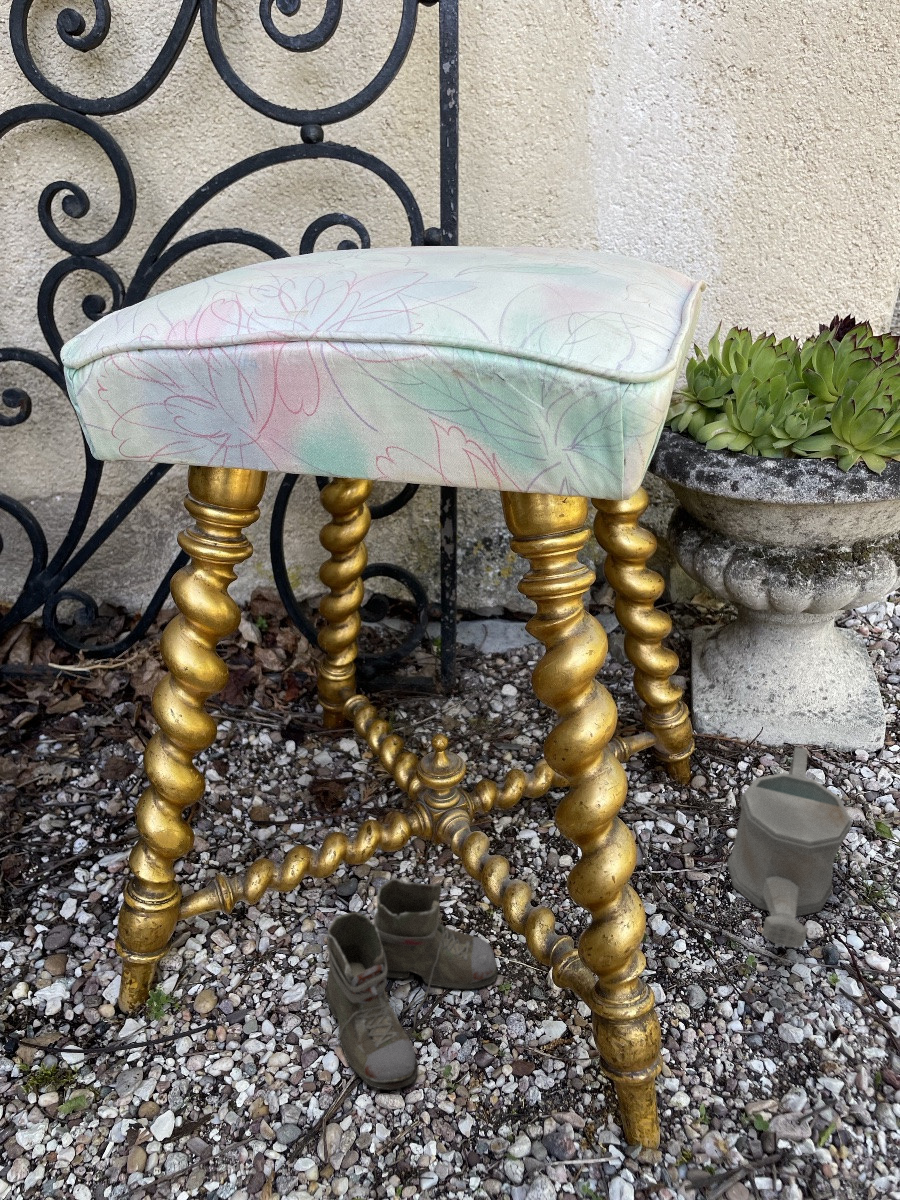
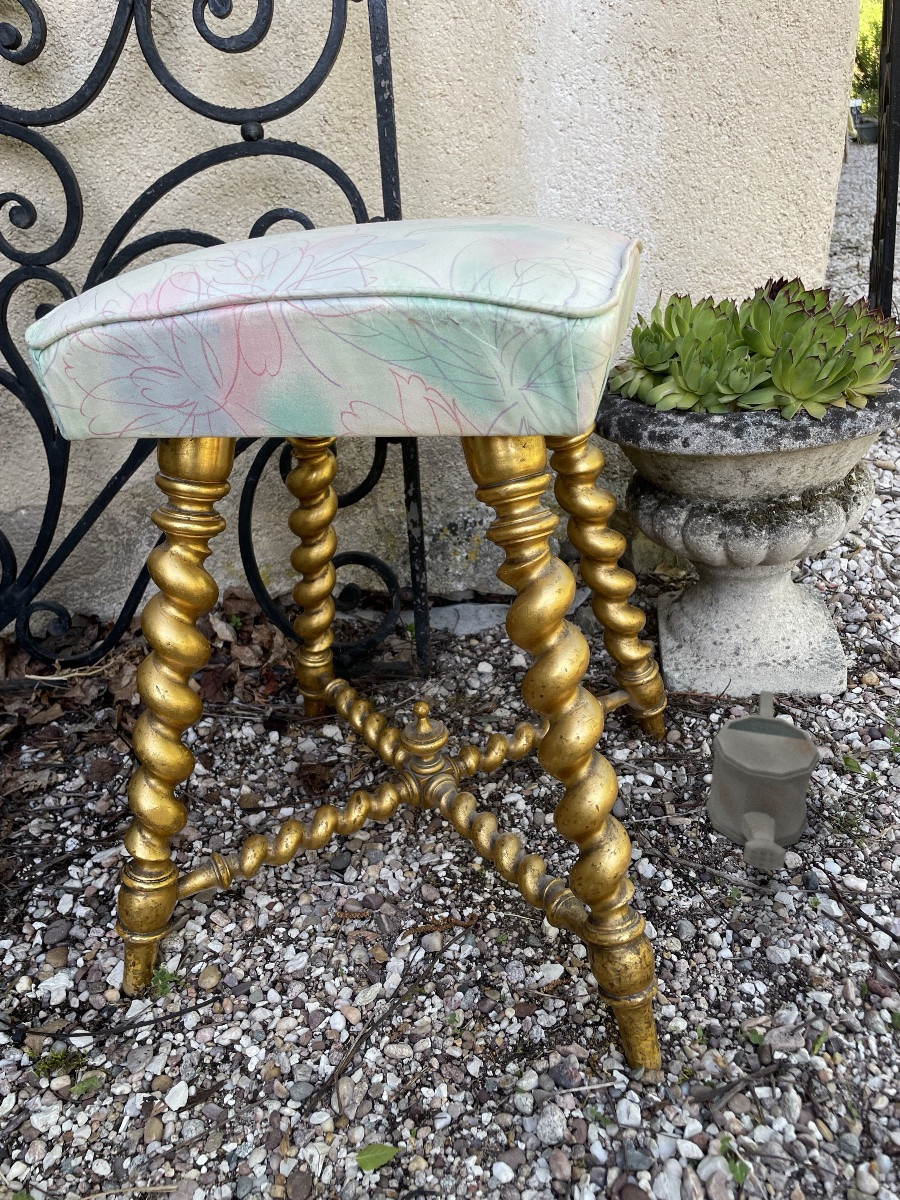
boots: present [304,879,497,1090] -> none [307,840,493,1042]

